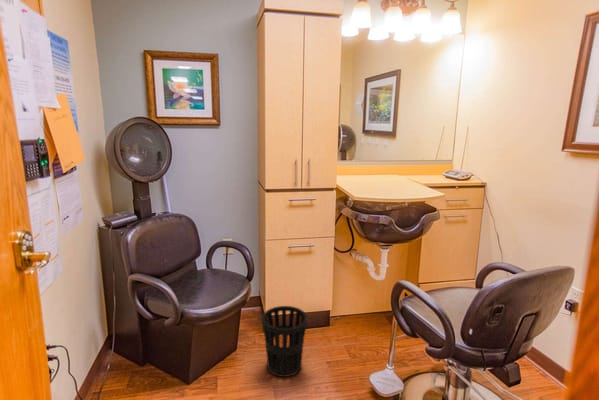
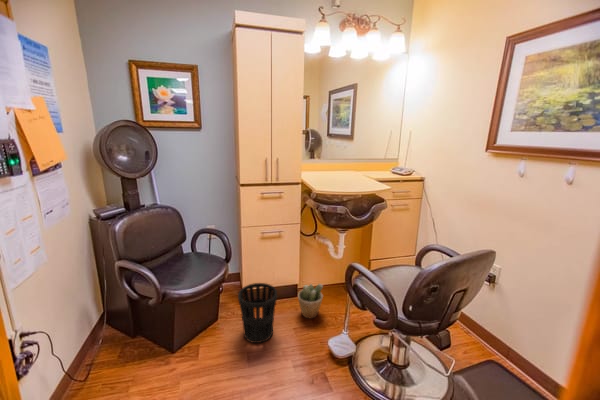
potted plant: none [331,309,361,351] -> present [298,284,323,318]

